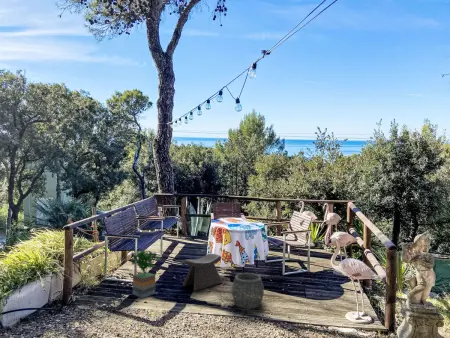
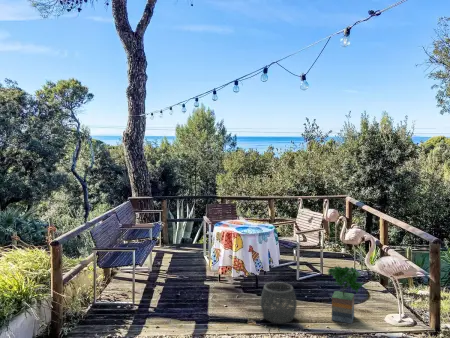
potted tree: present [131,251,160,298] -> present [328,266,362,324]
stool: present [183,254,222,291] -> none [194,263,236,308]

